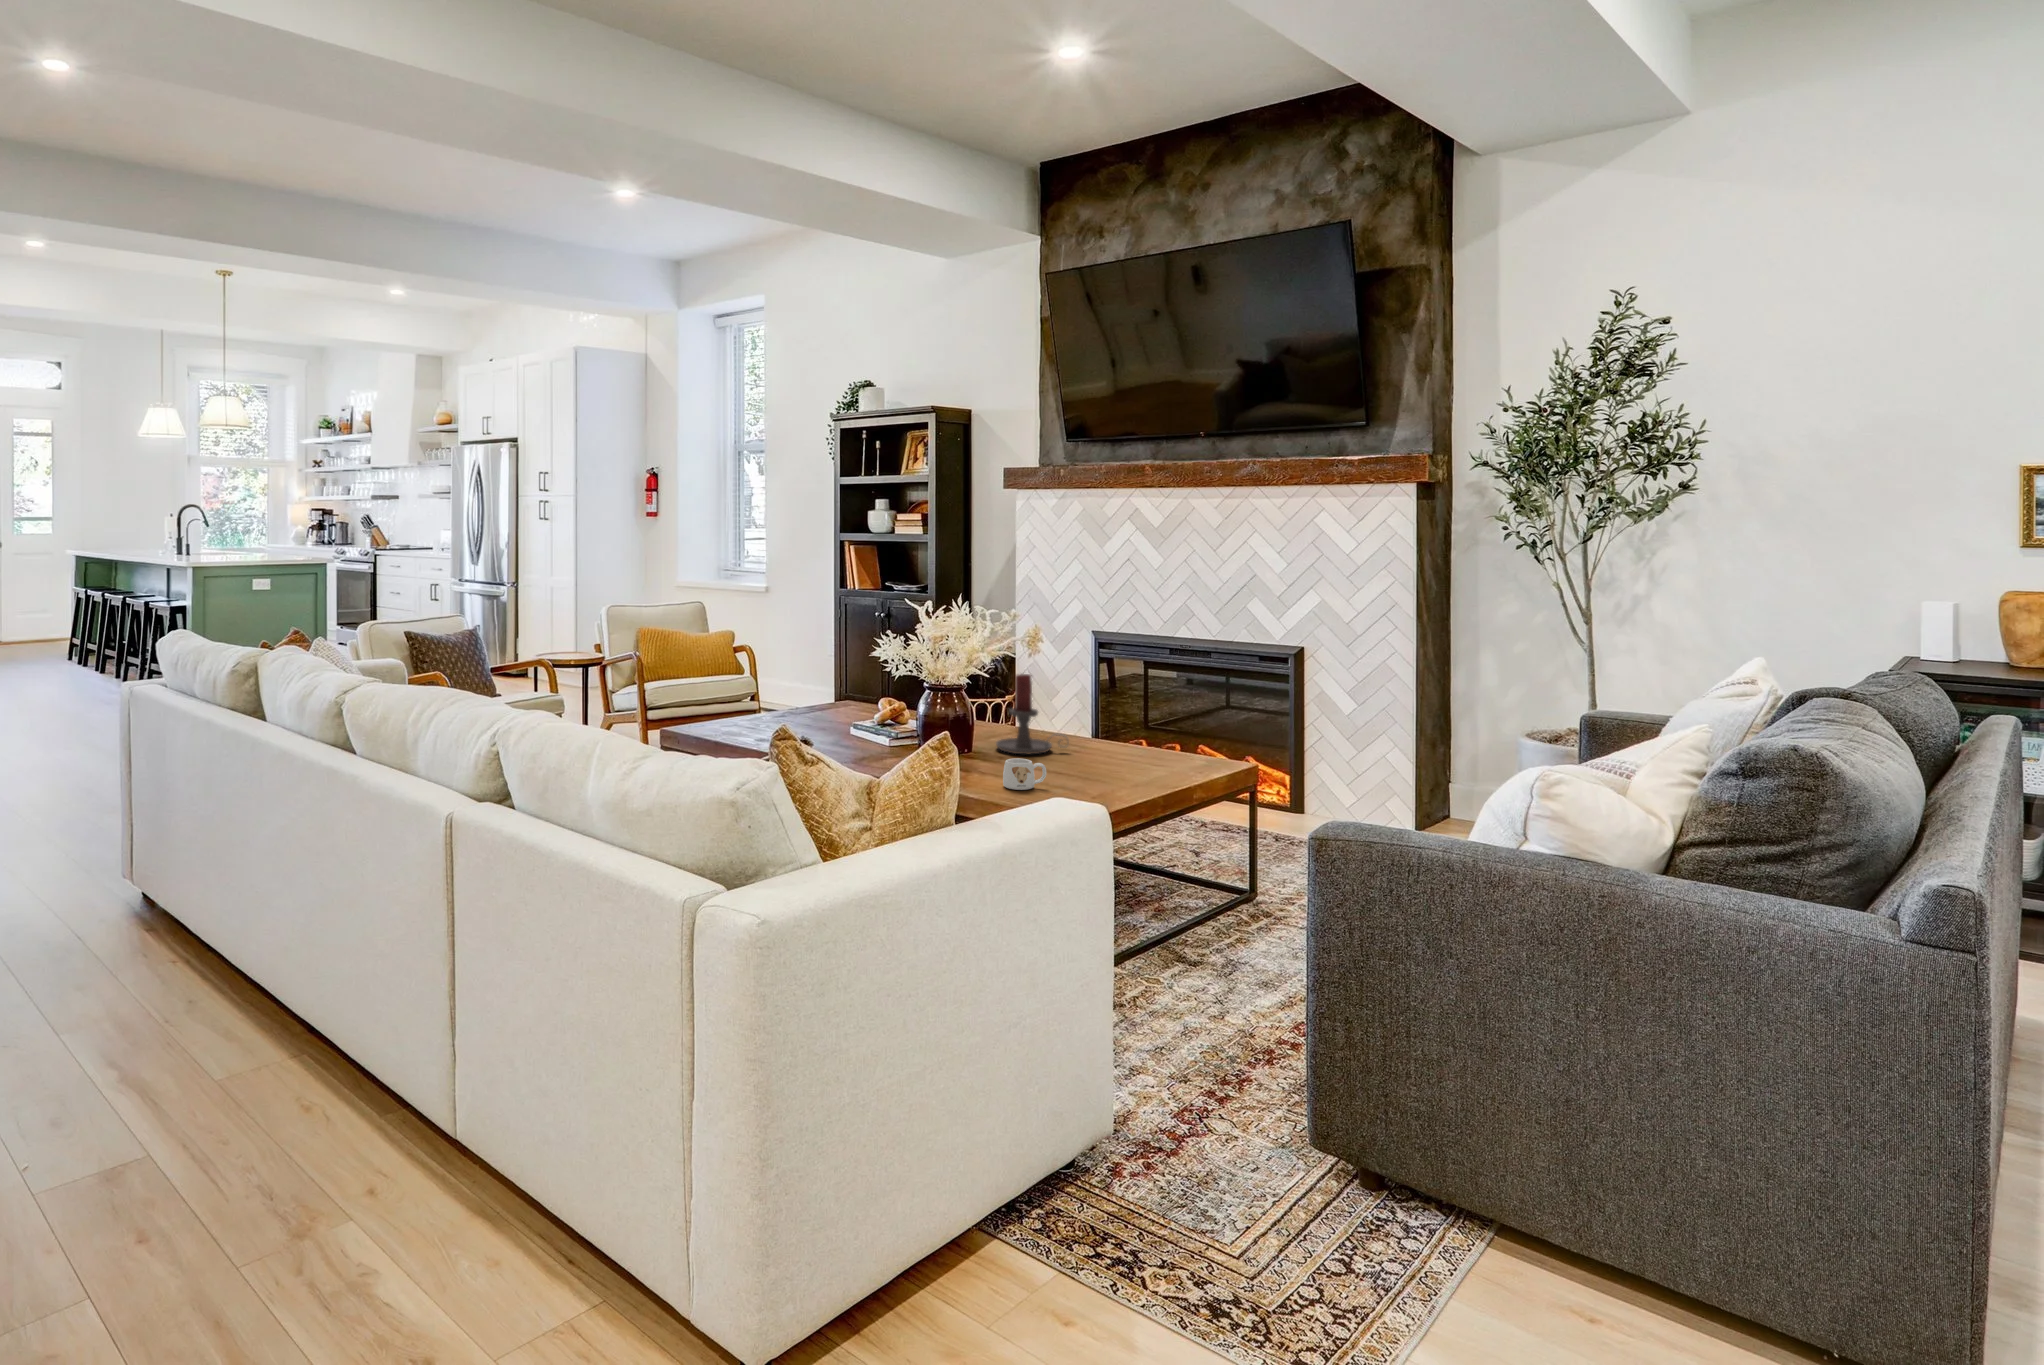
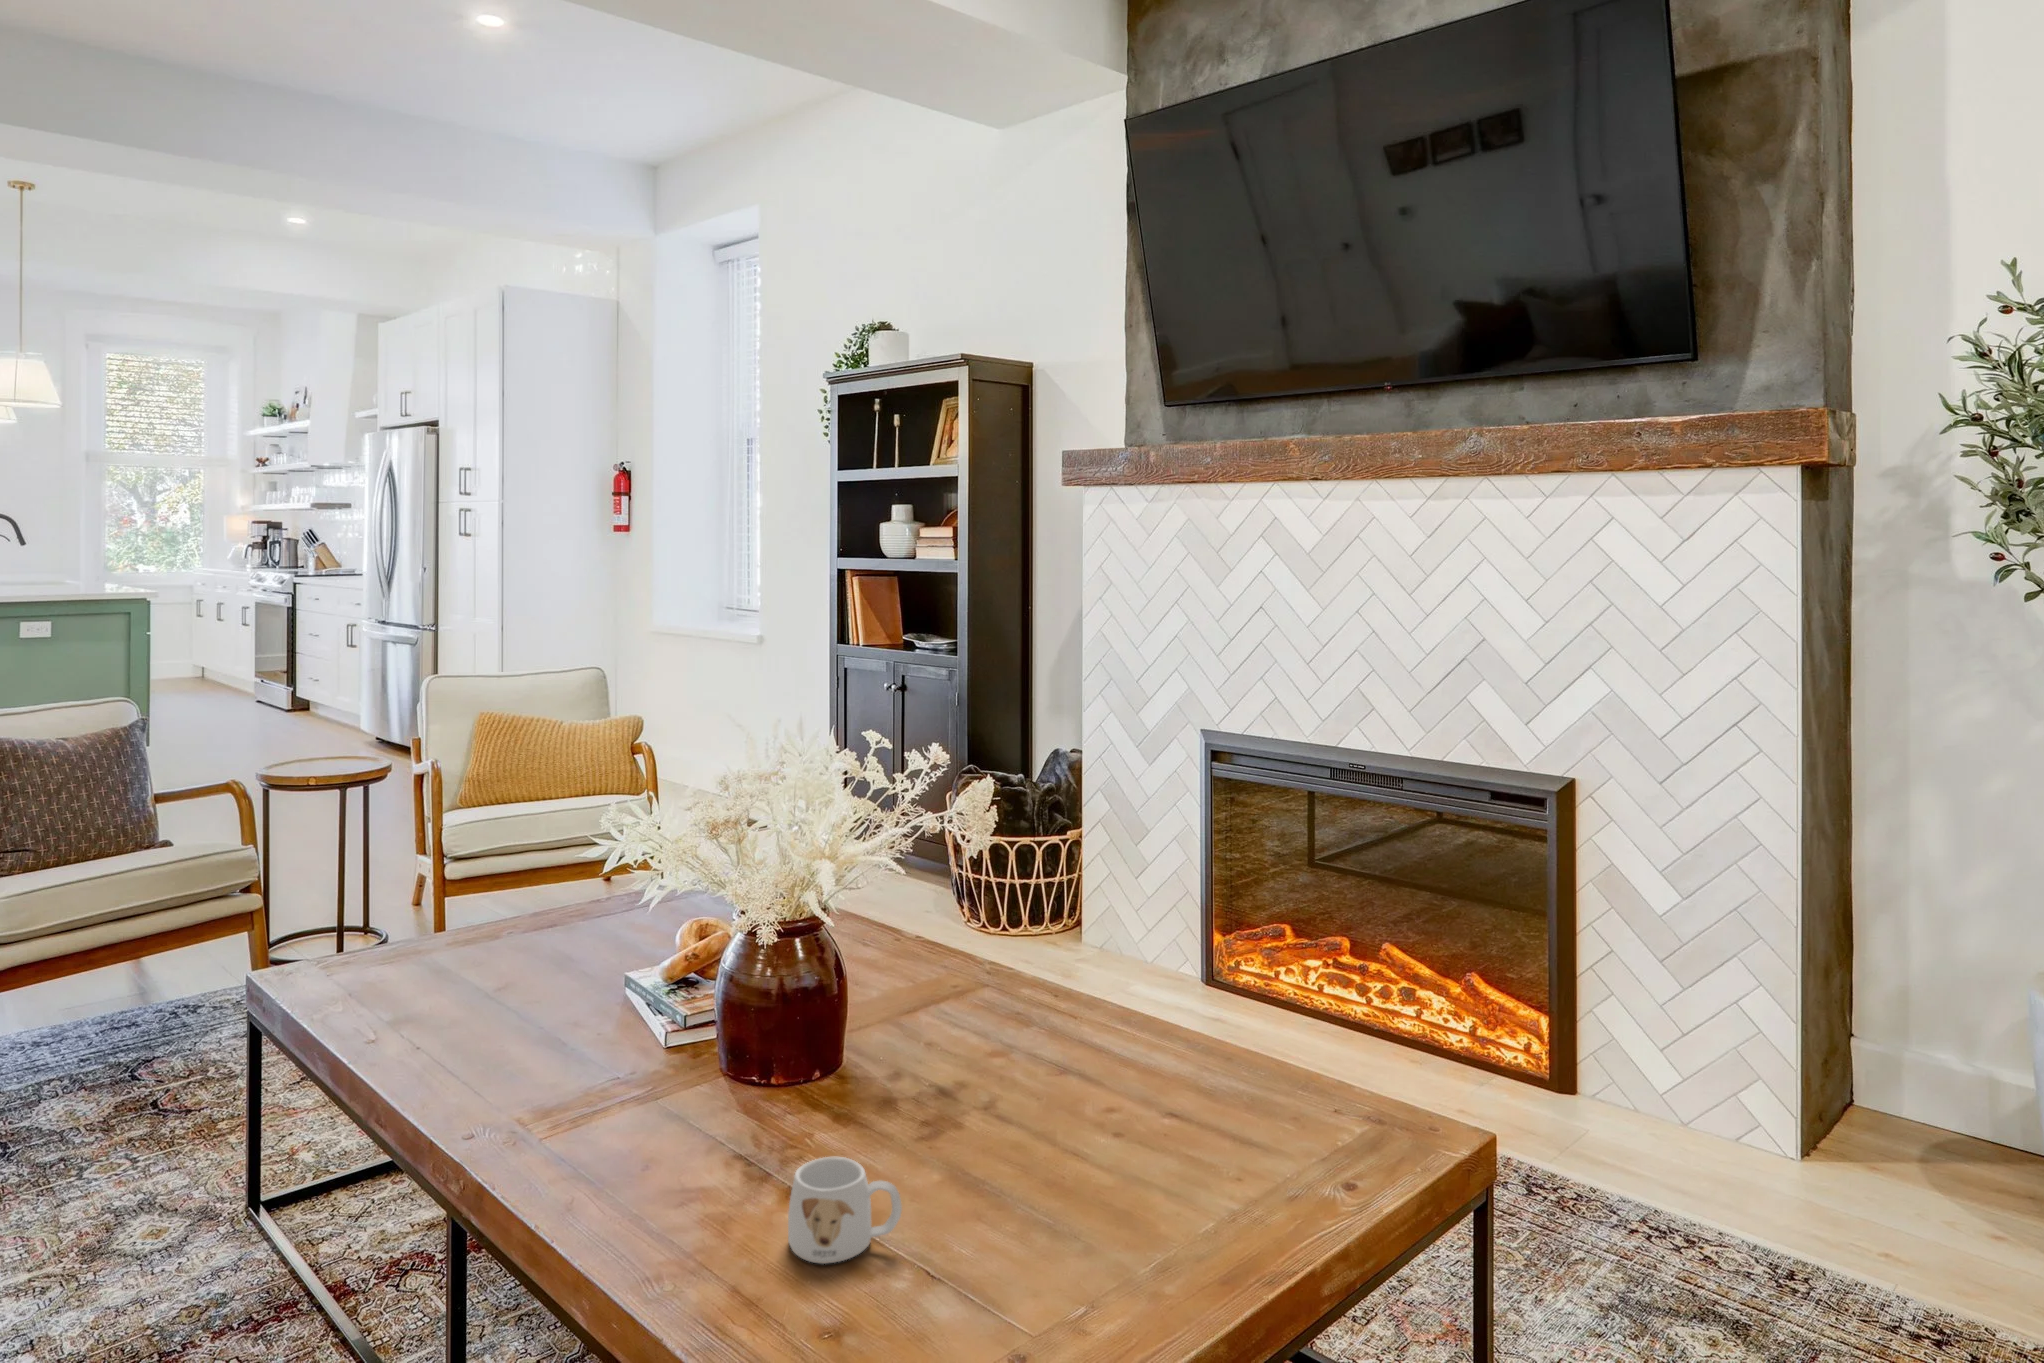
candle holder: present [996,674,1067,754] -> none [882,877,1046,1076]

